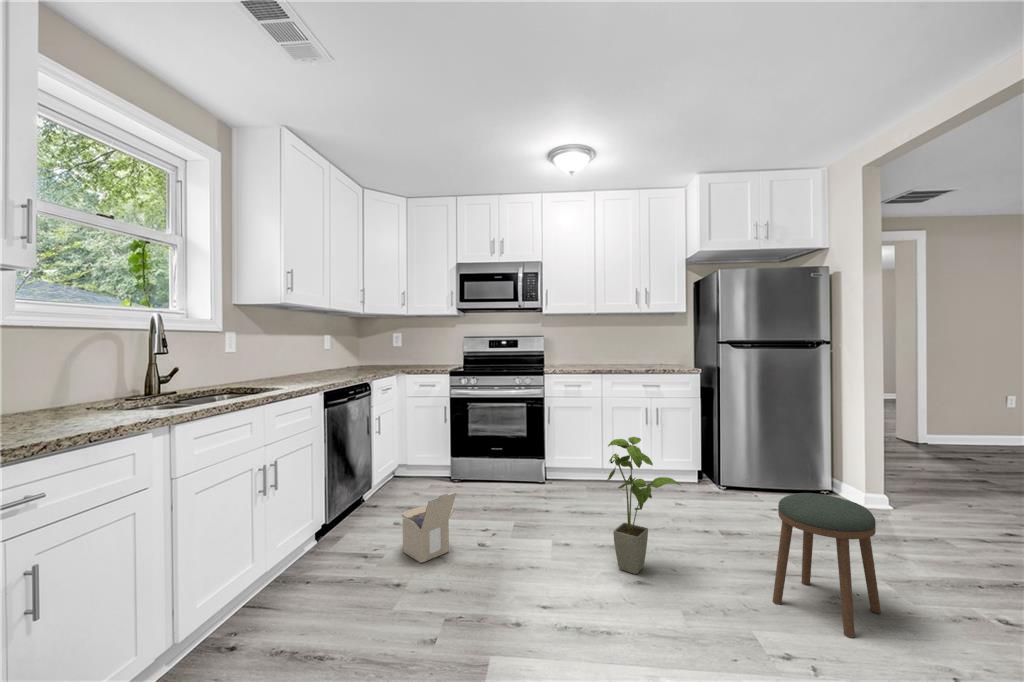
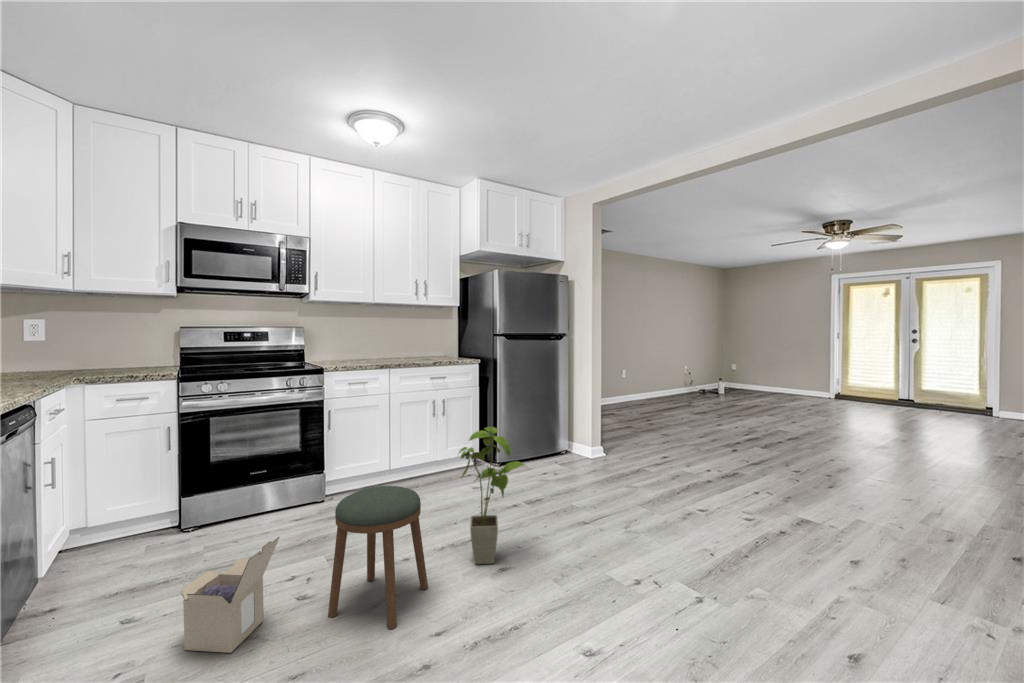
stool: present [773,493,881,638] -> present [328,486,428,629]

